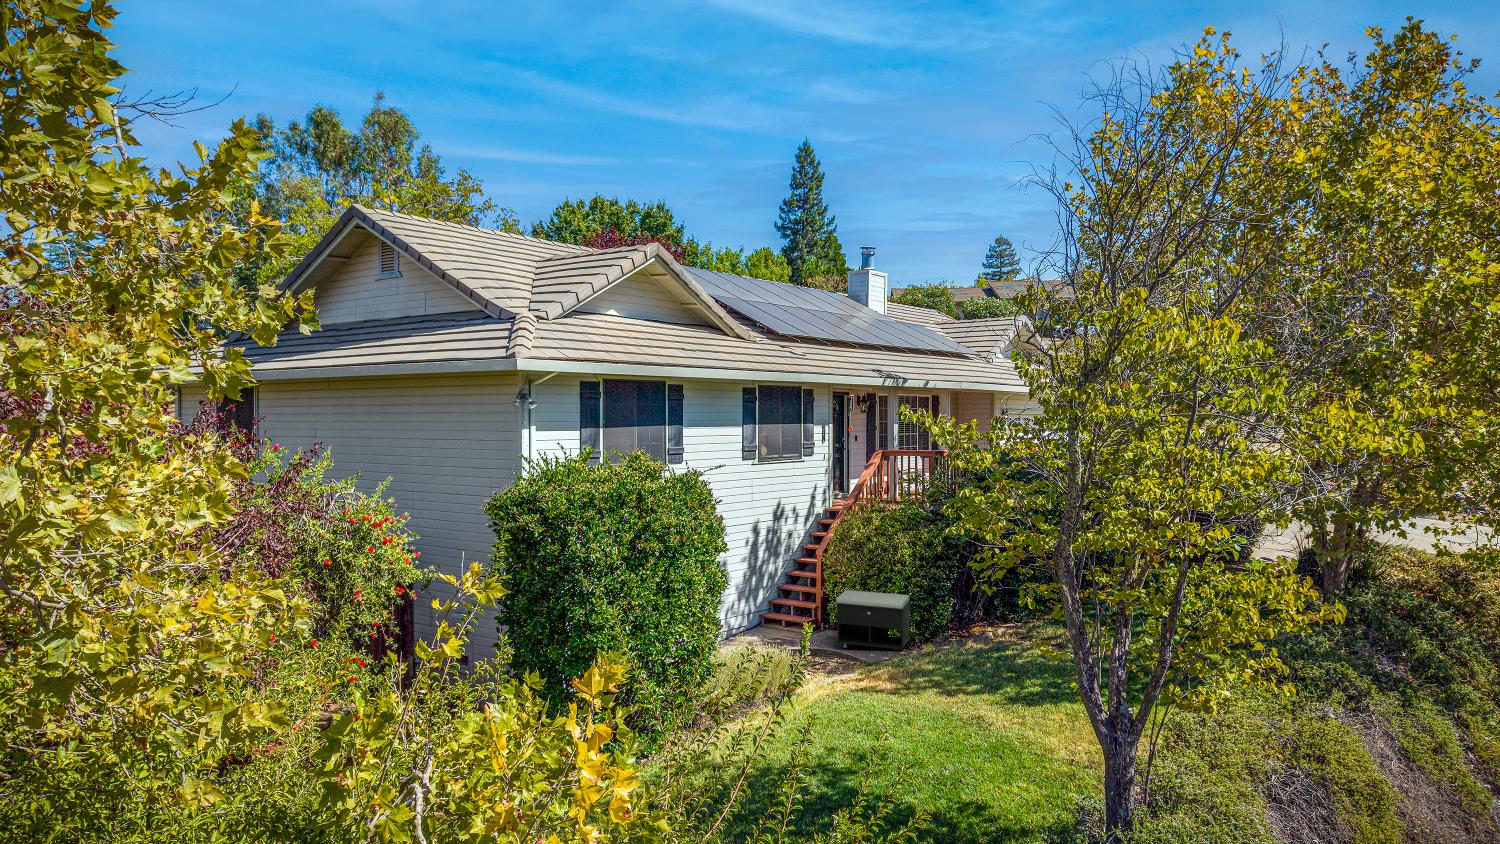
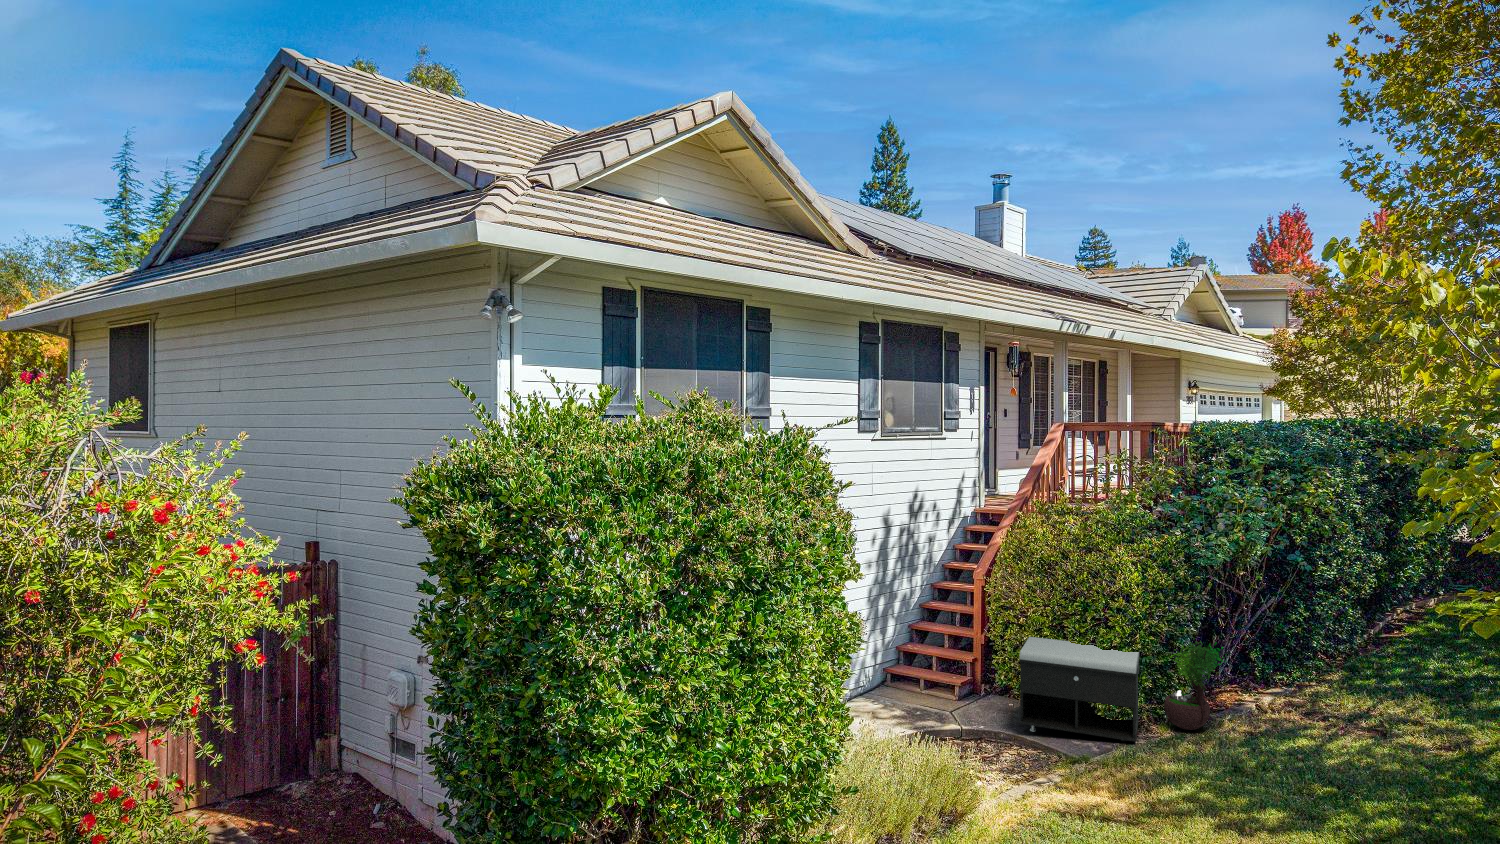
potted tree: none [924,587,958,643] -> present [1164,641,1223,730]

